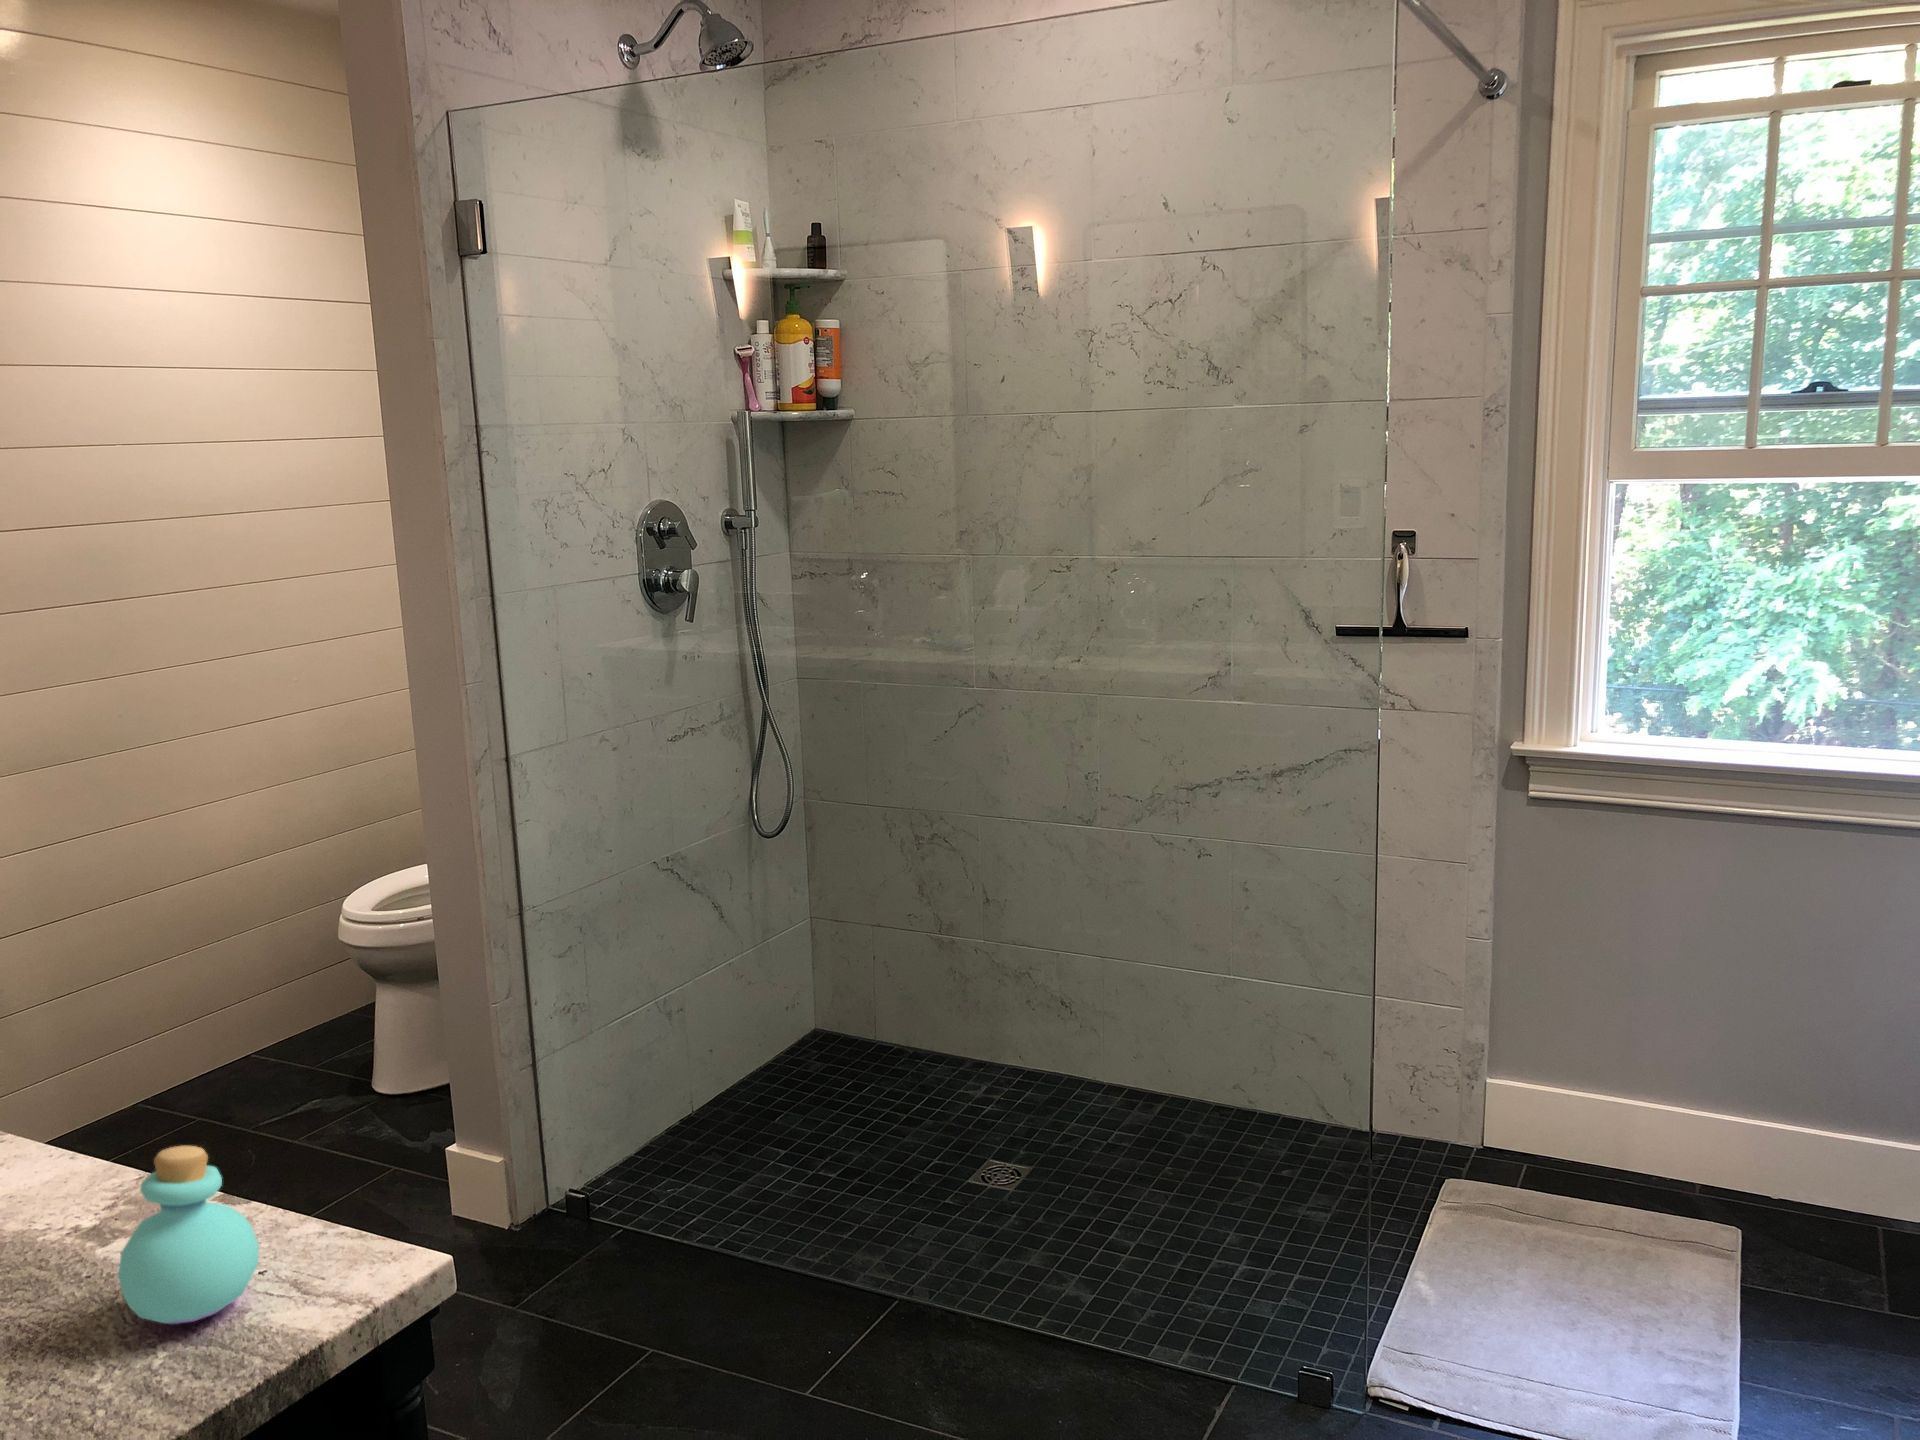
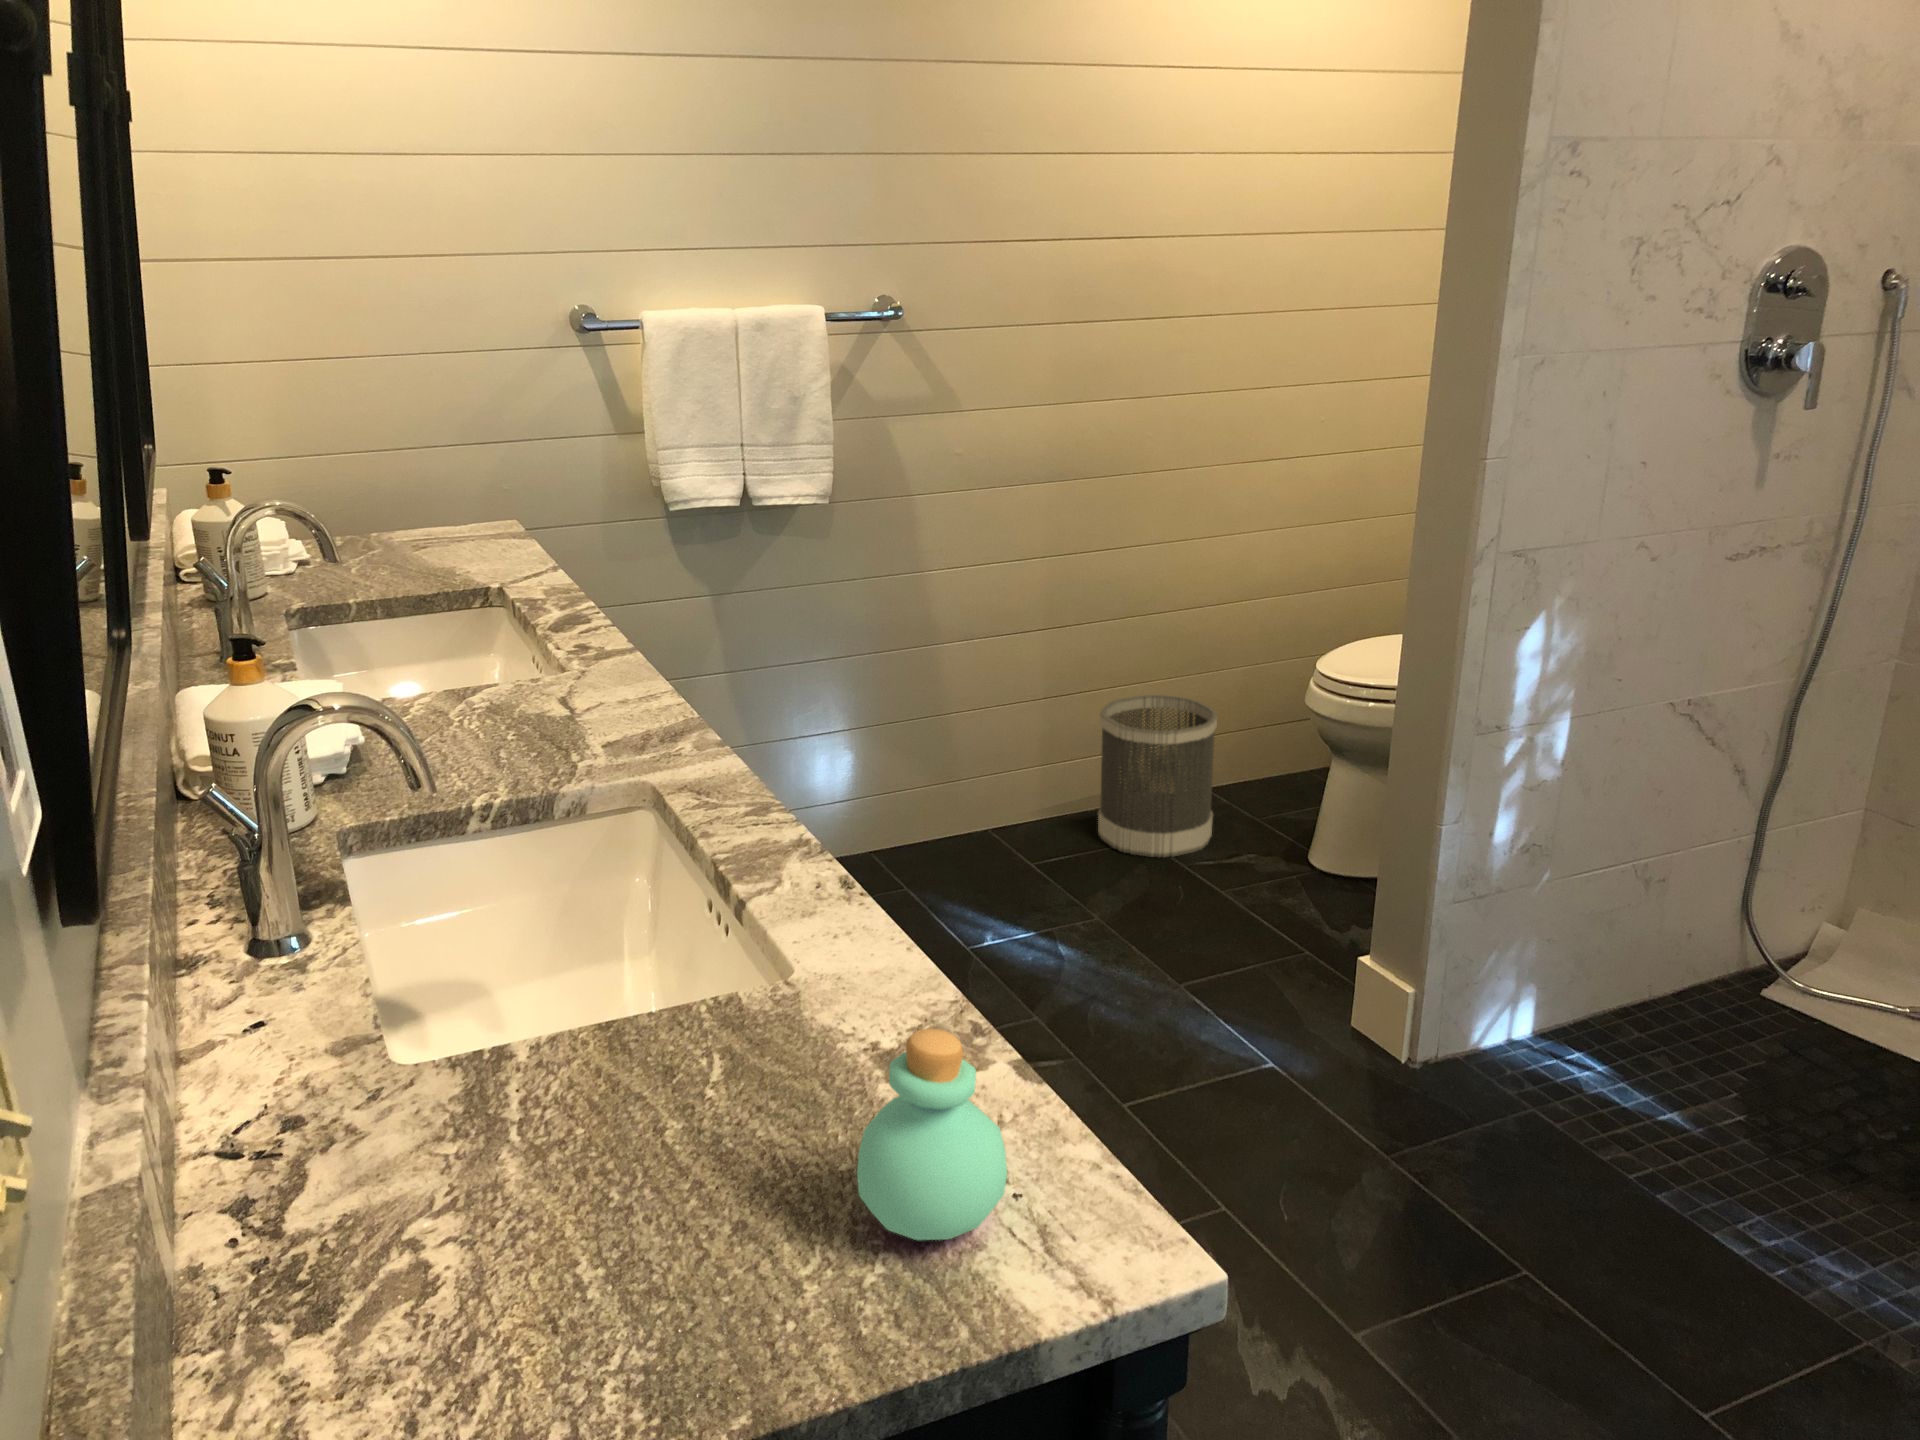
wastebasket: none [125,965,269,1136] -> present [1098,695,1217,857]

